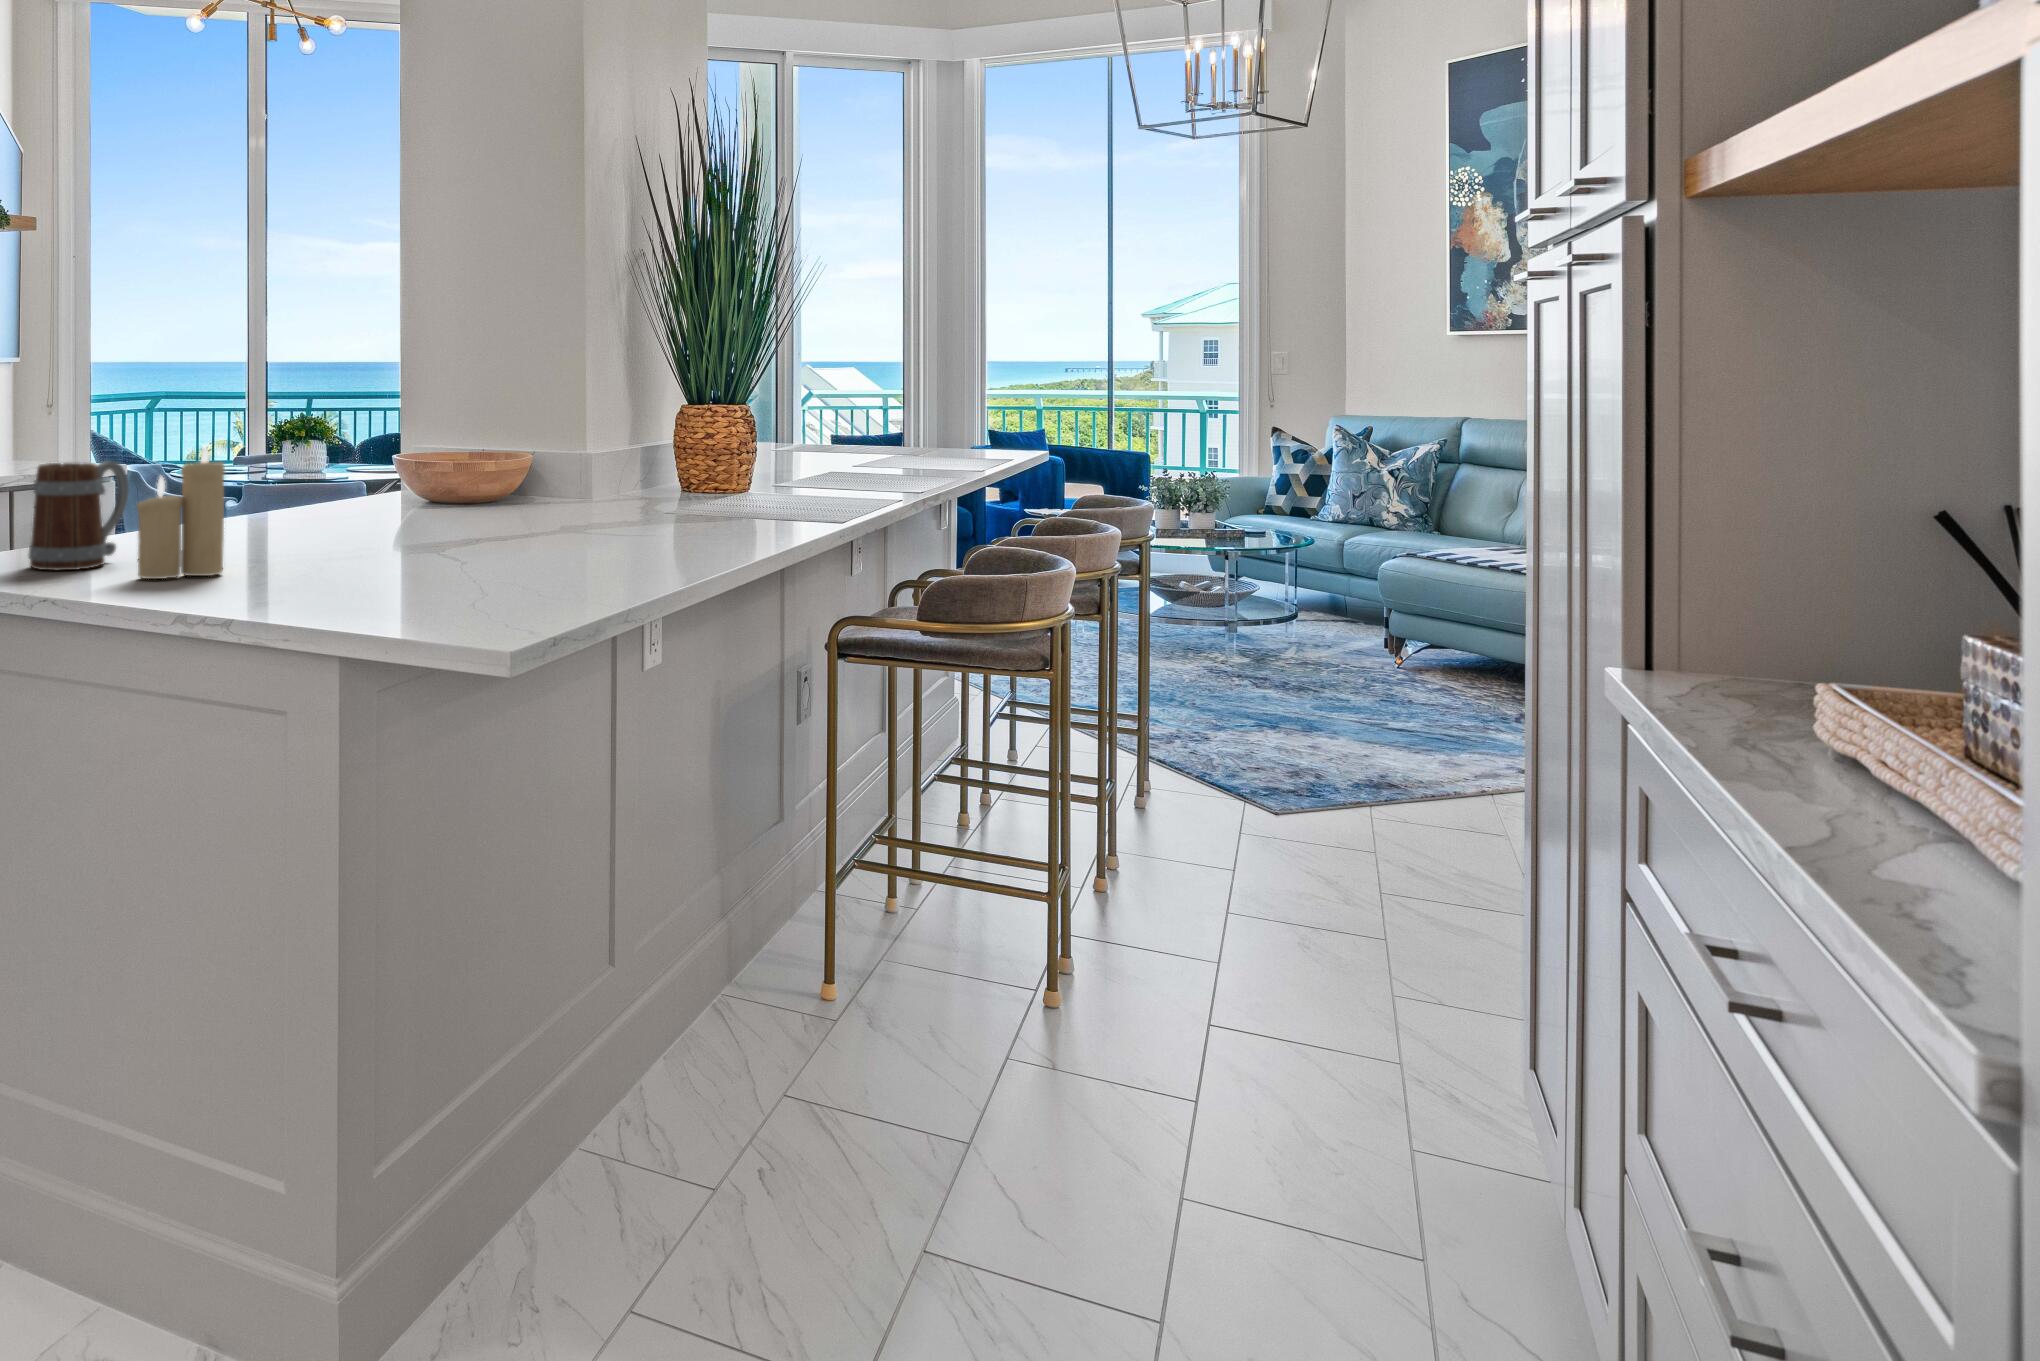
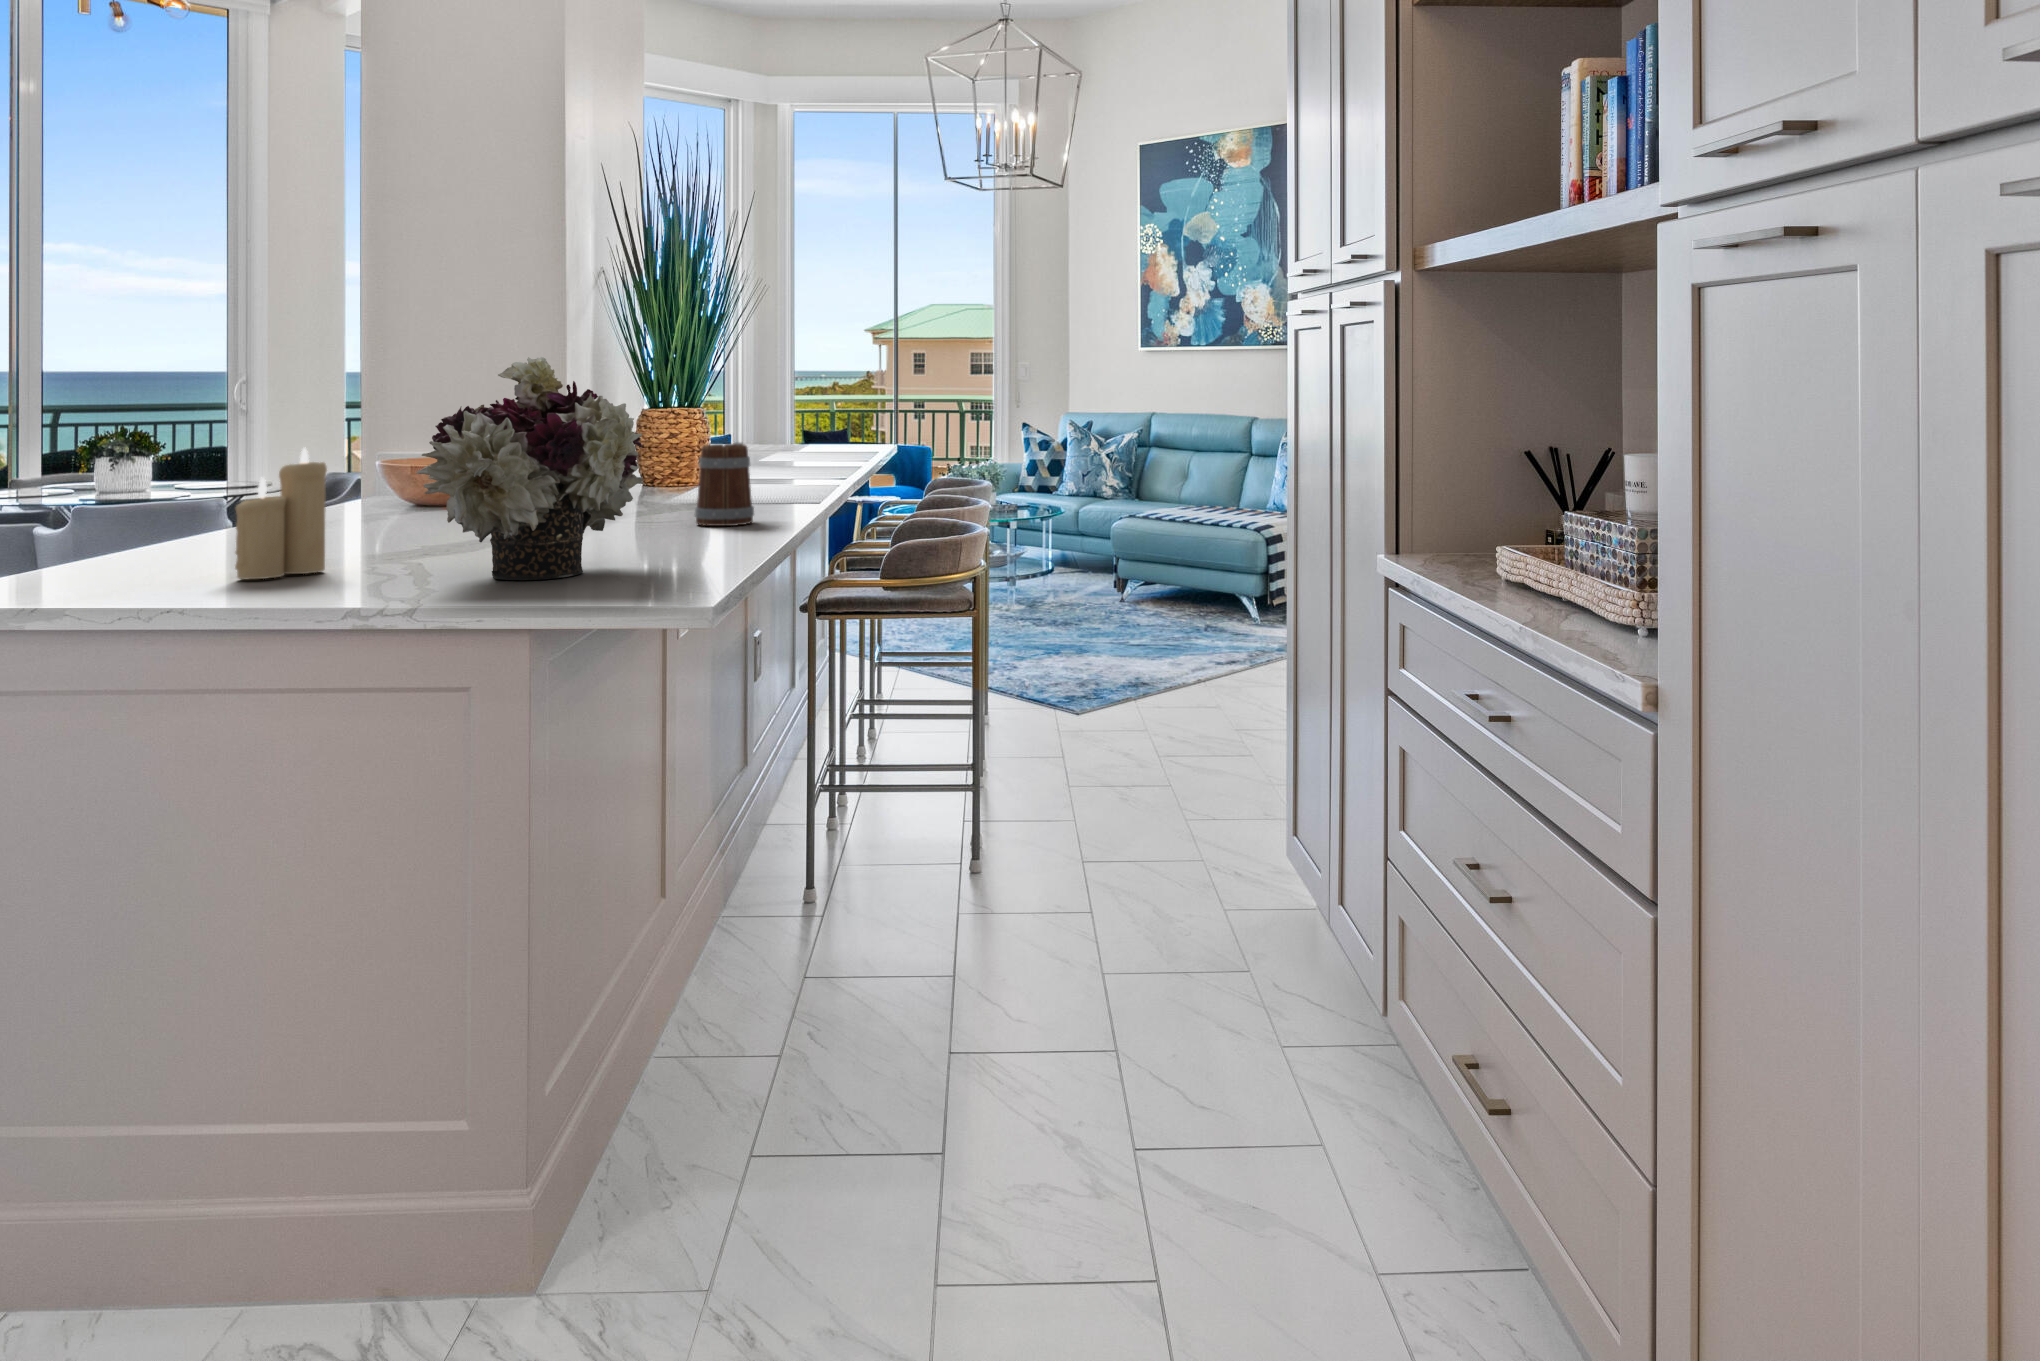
flower arrangement: none [256,354,517,603] -> present [417,357,643,580]
mug: present [28,461,129,570] -> present [694,442,754,526]

